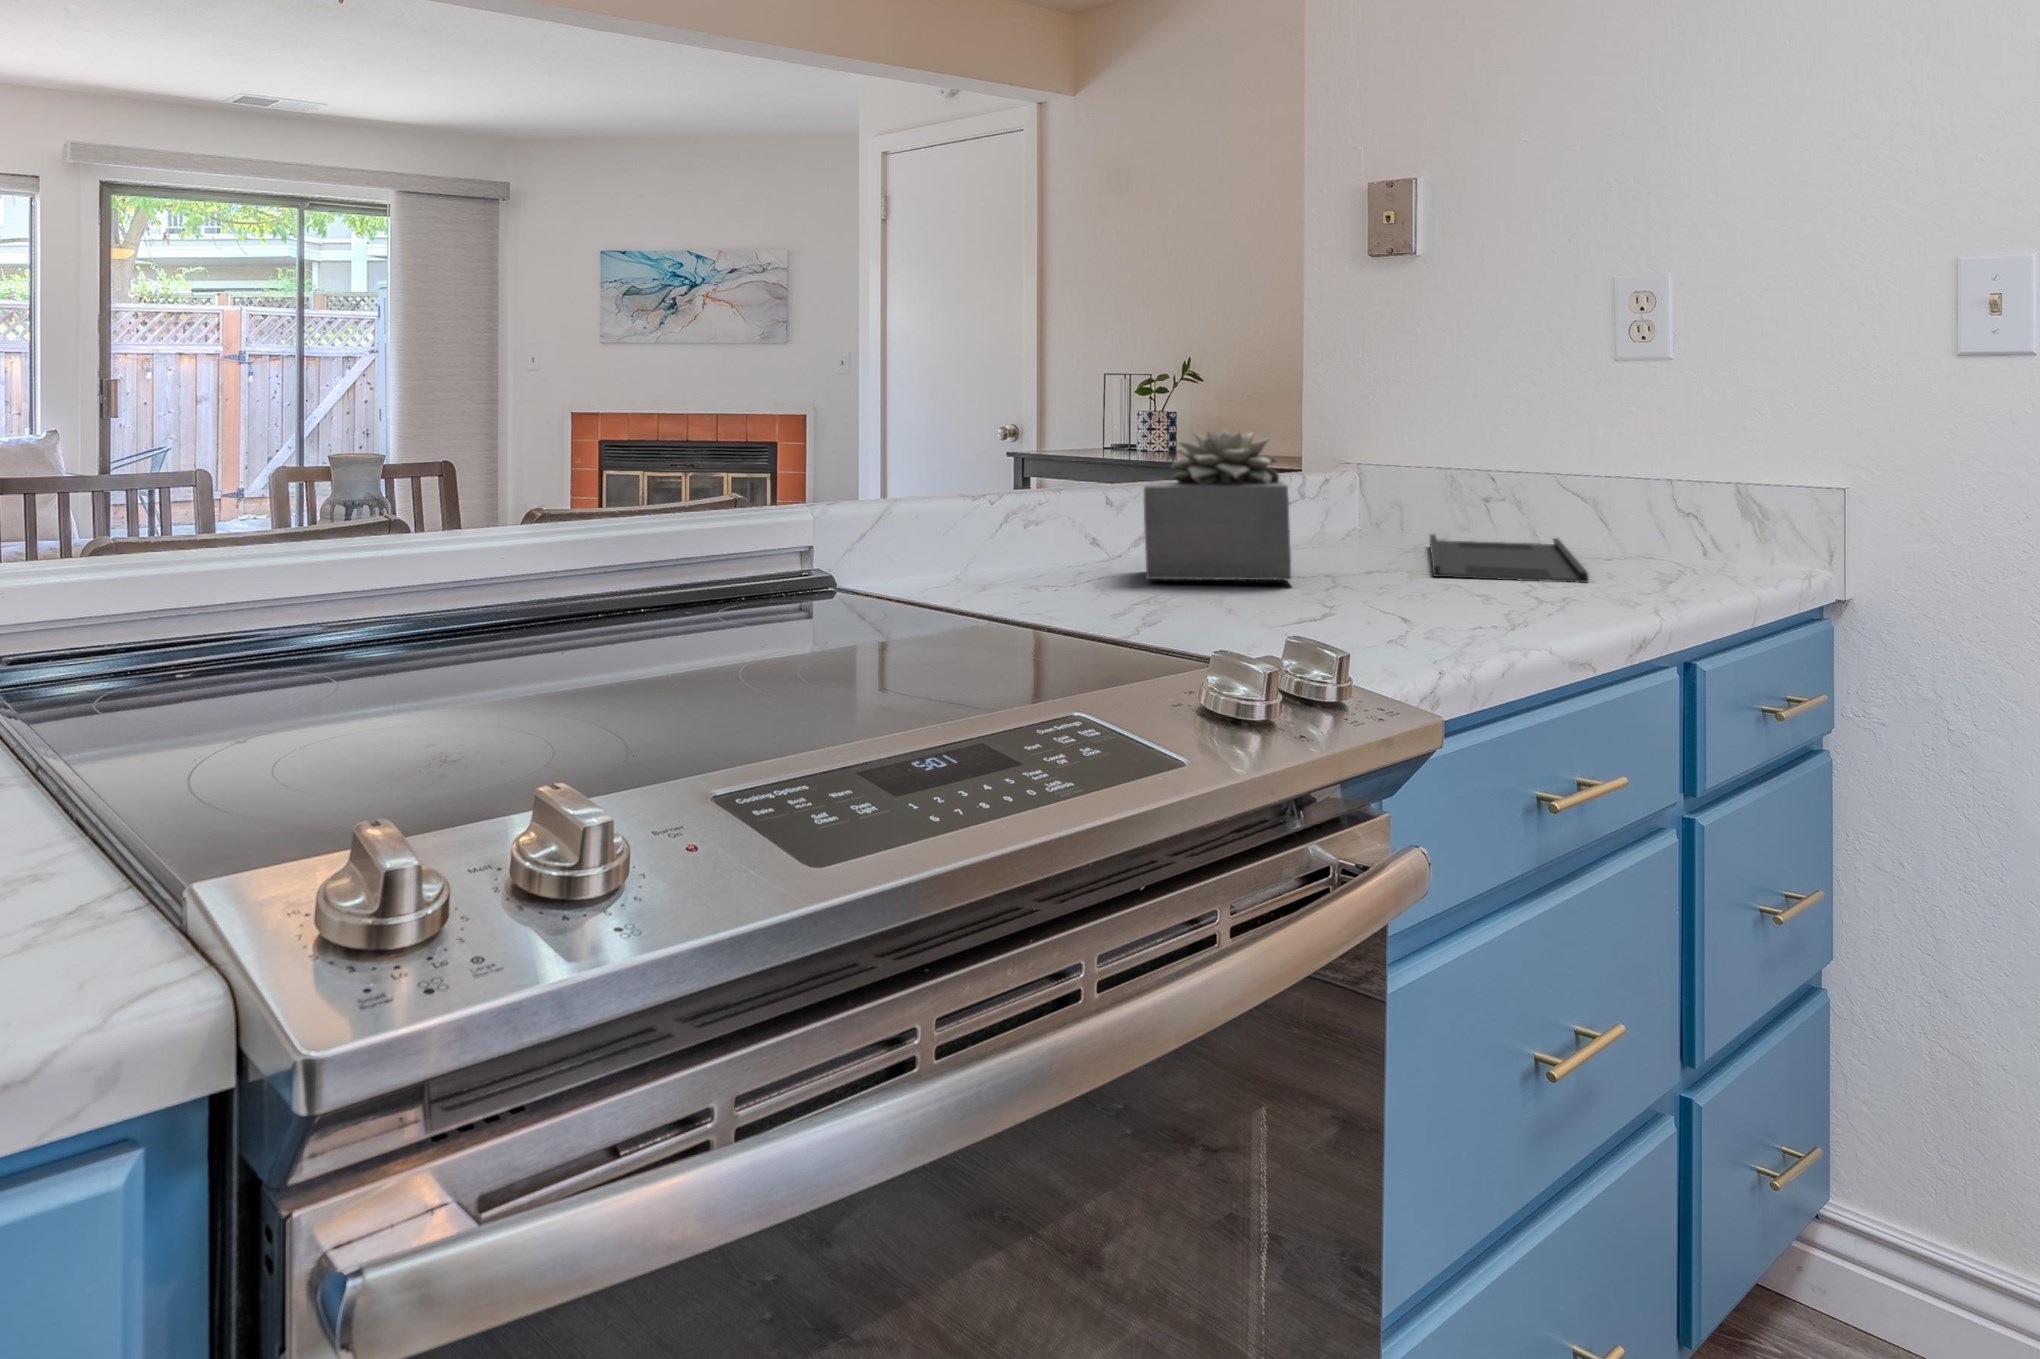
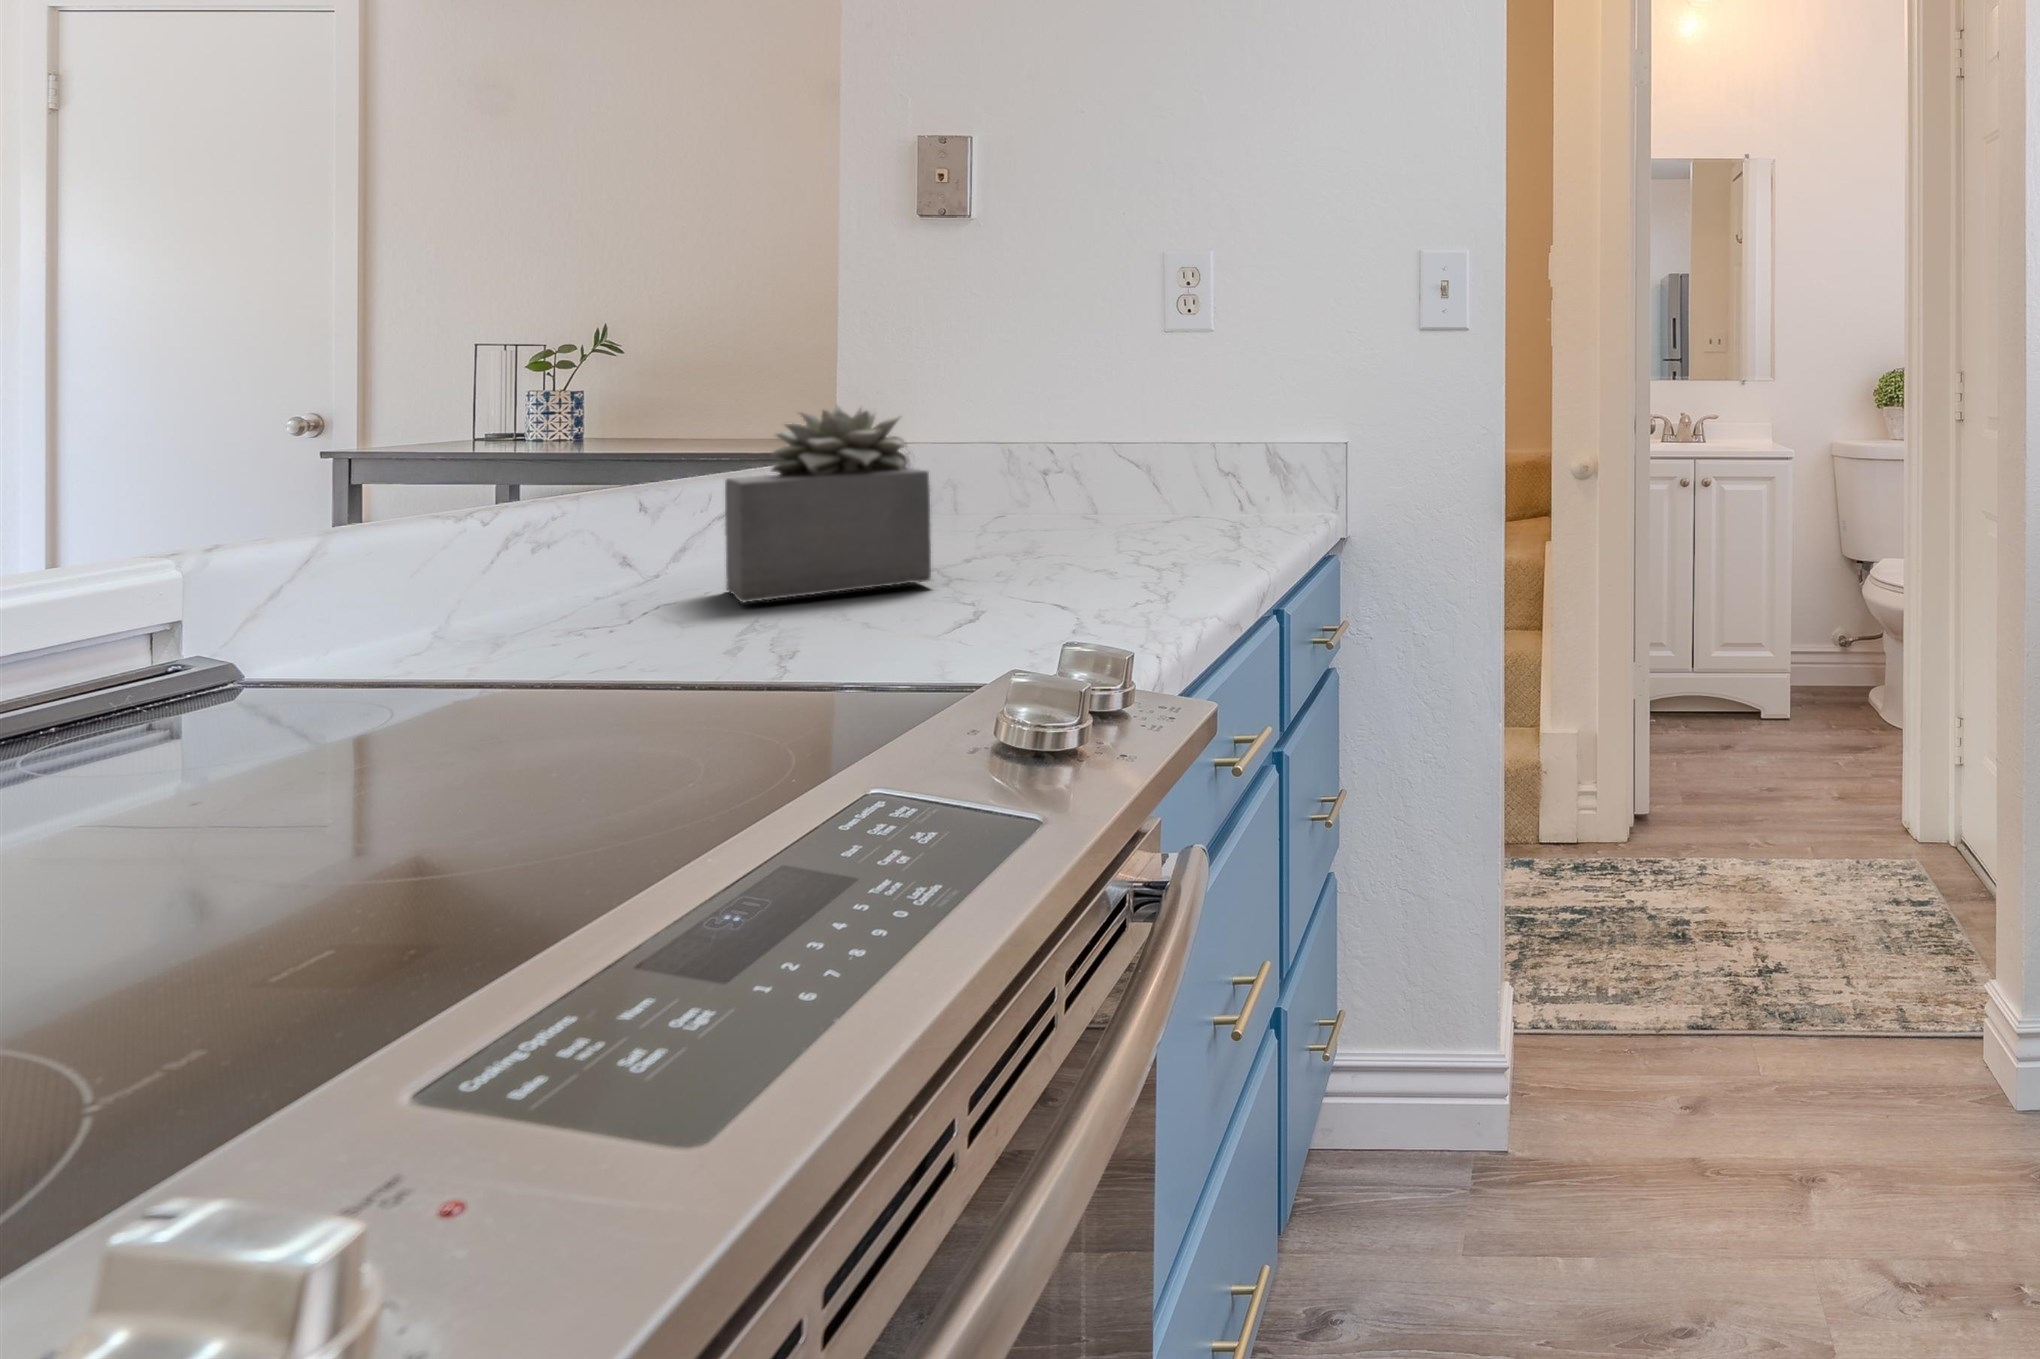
tray: present [1430,534,1589,583] -> none [1022,510,1206,559]

